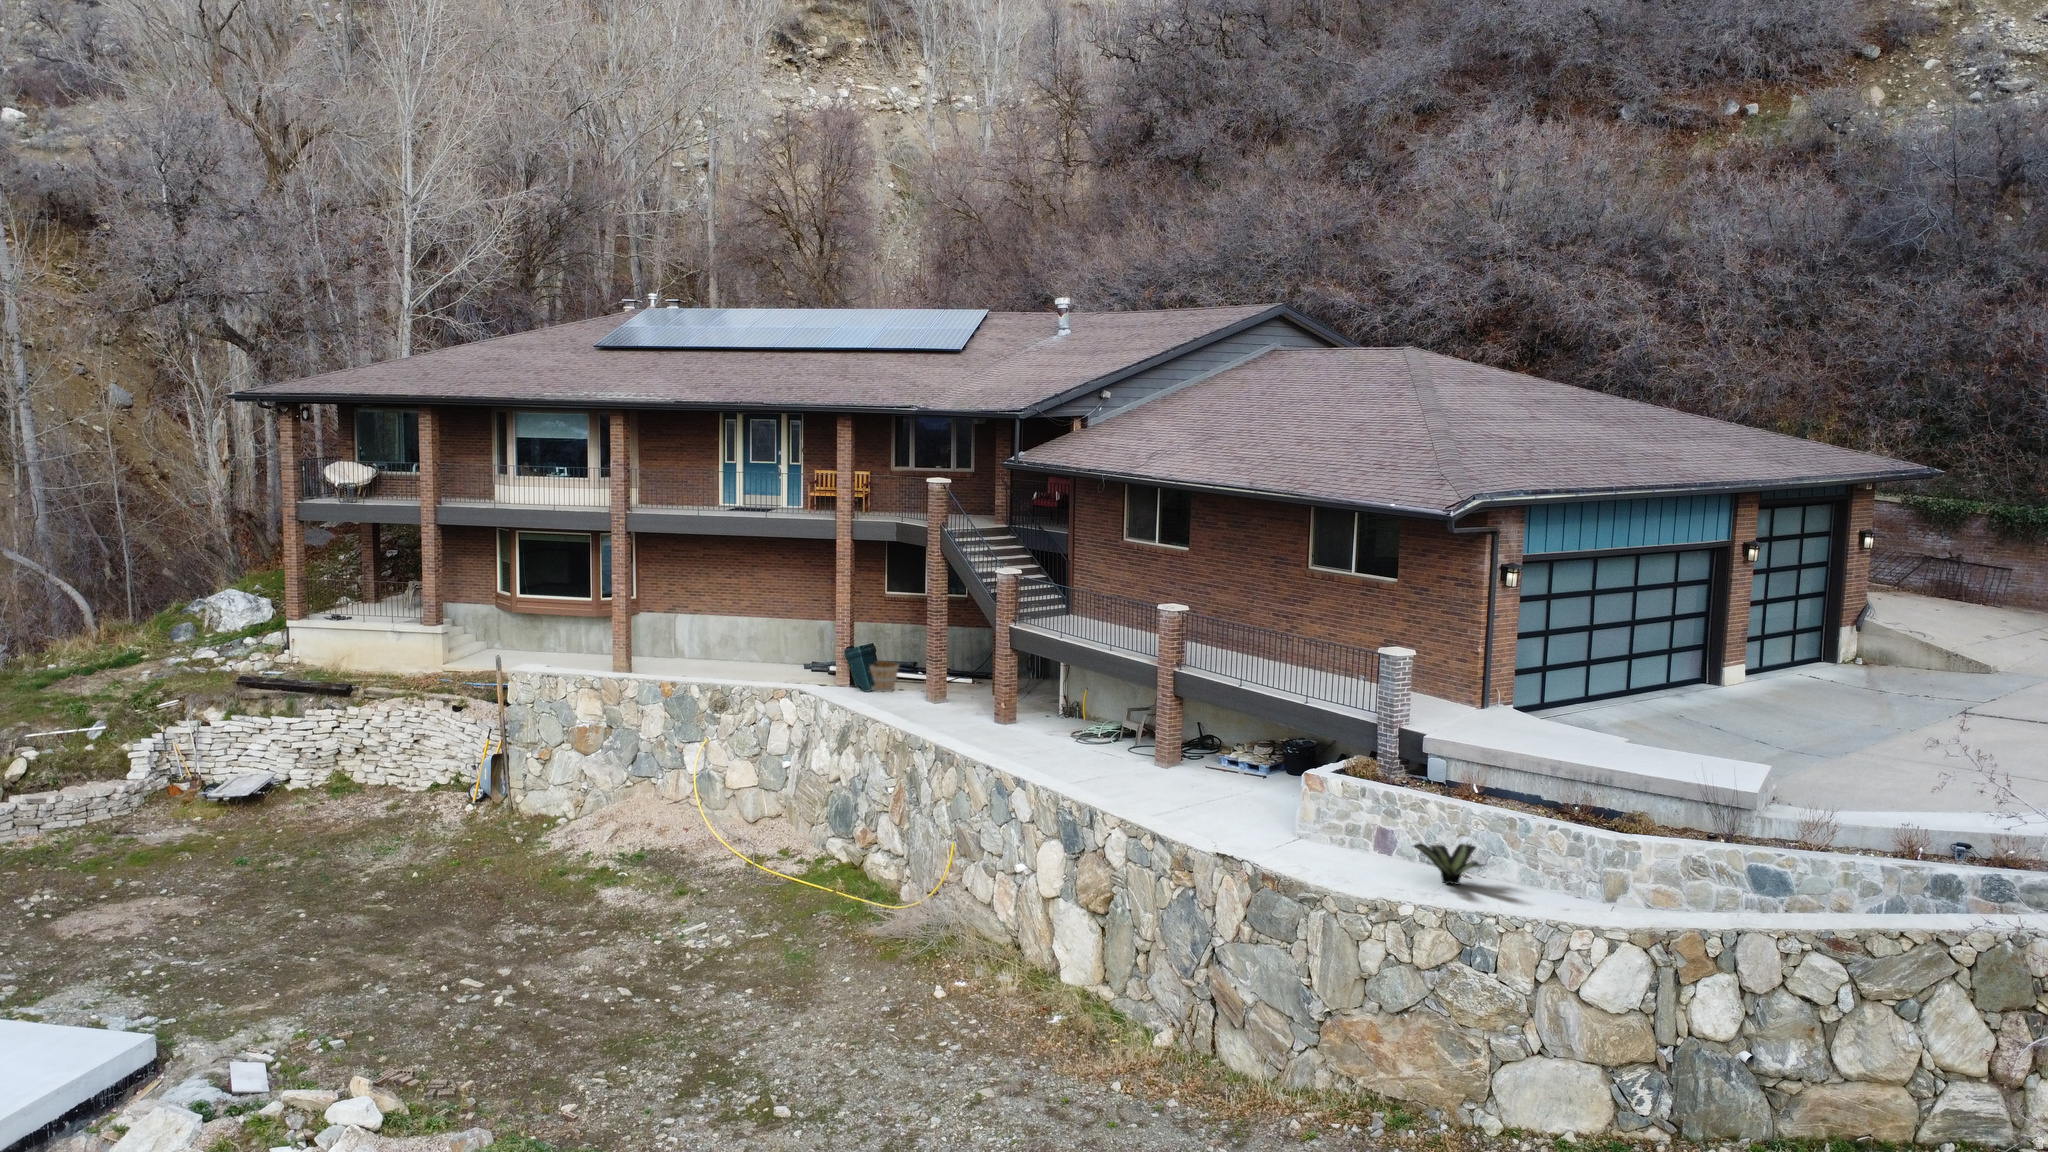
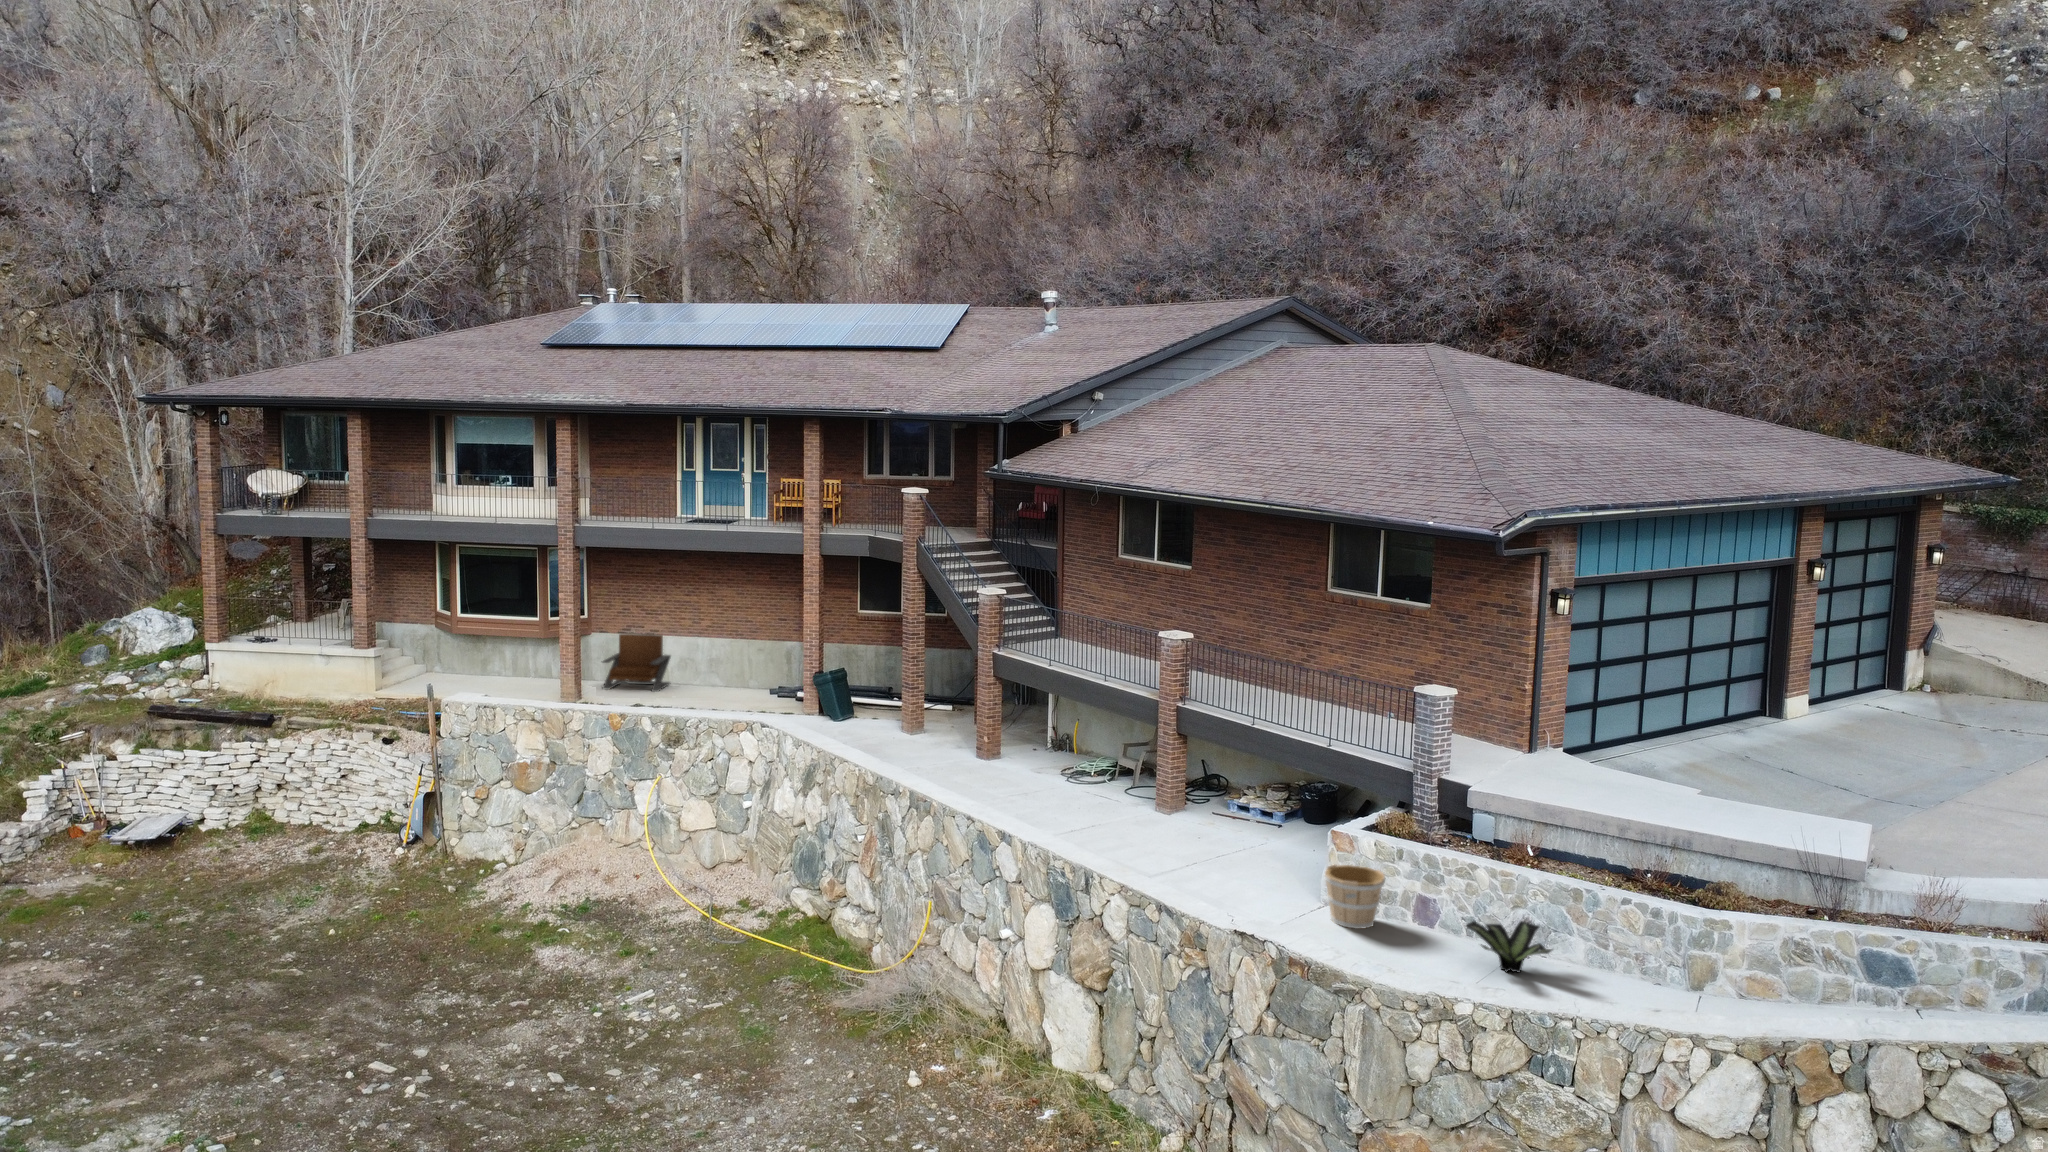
lounge chair: none [649,613,712,666] -> present [603,634,671,692]
wooden bucket: present [870,661,899,692] -> present [1325,865,1385,929]

